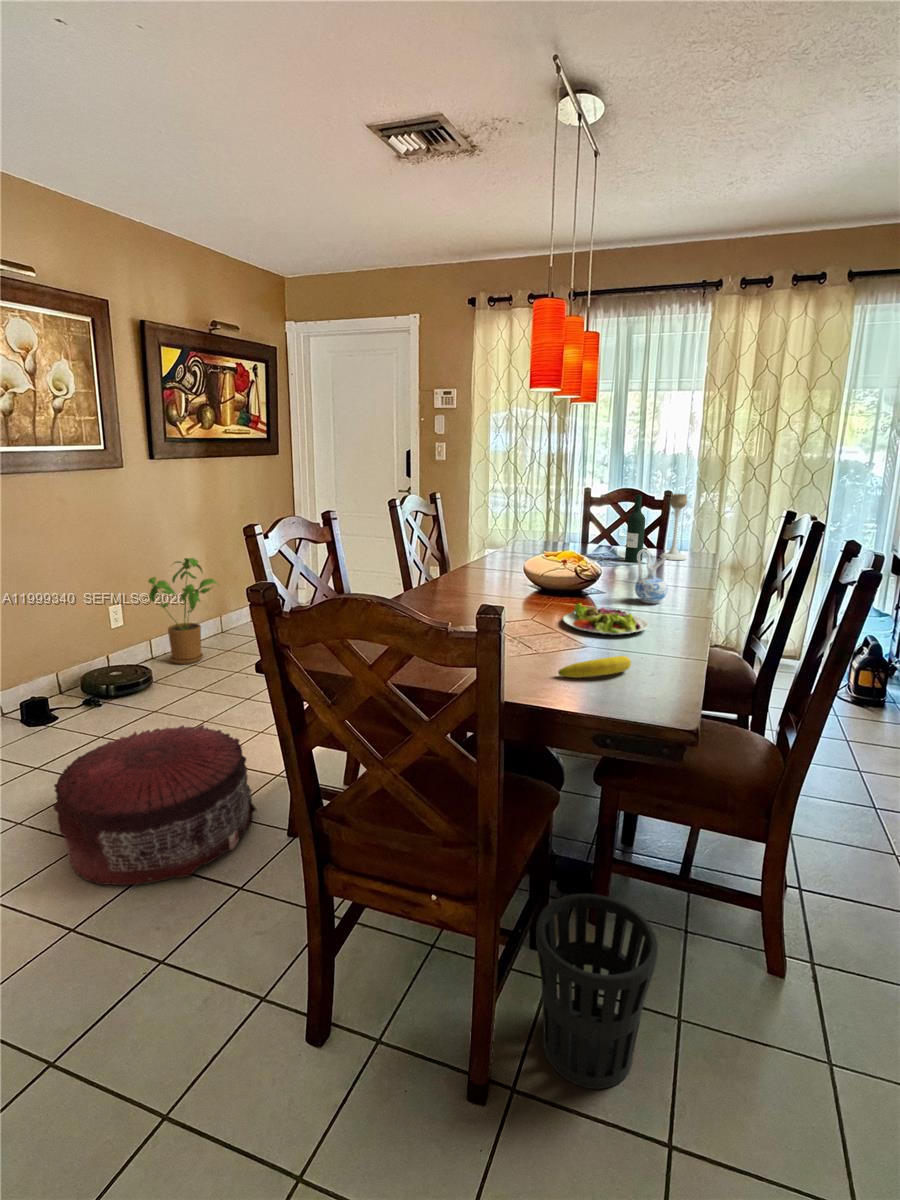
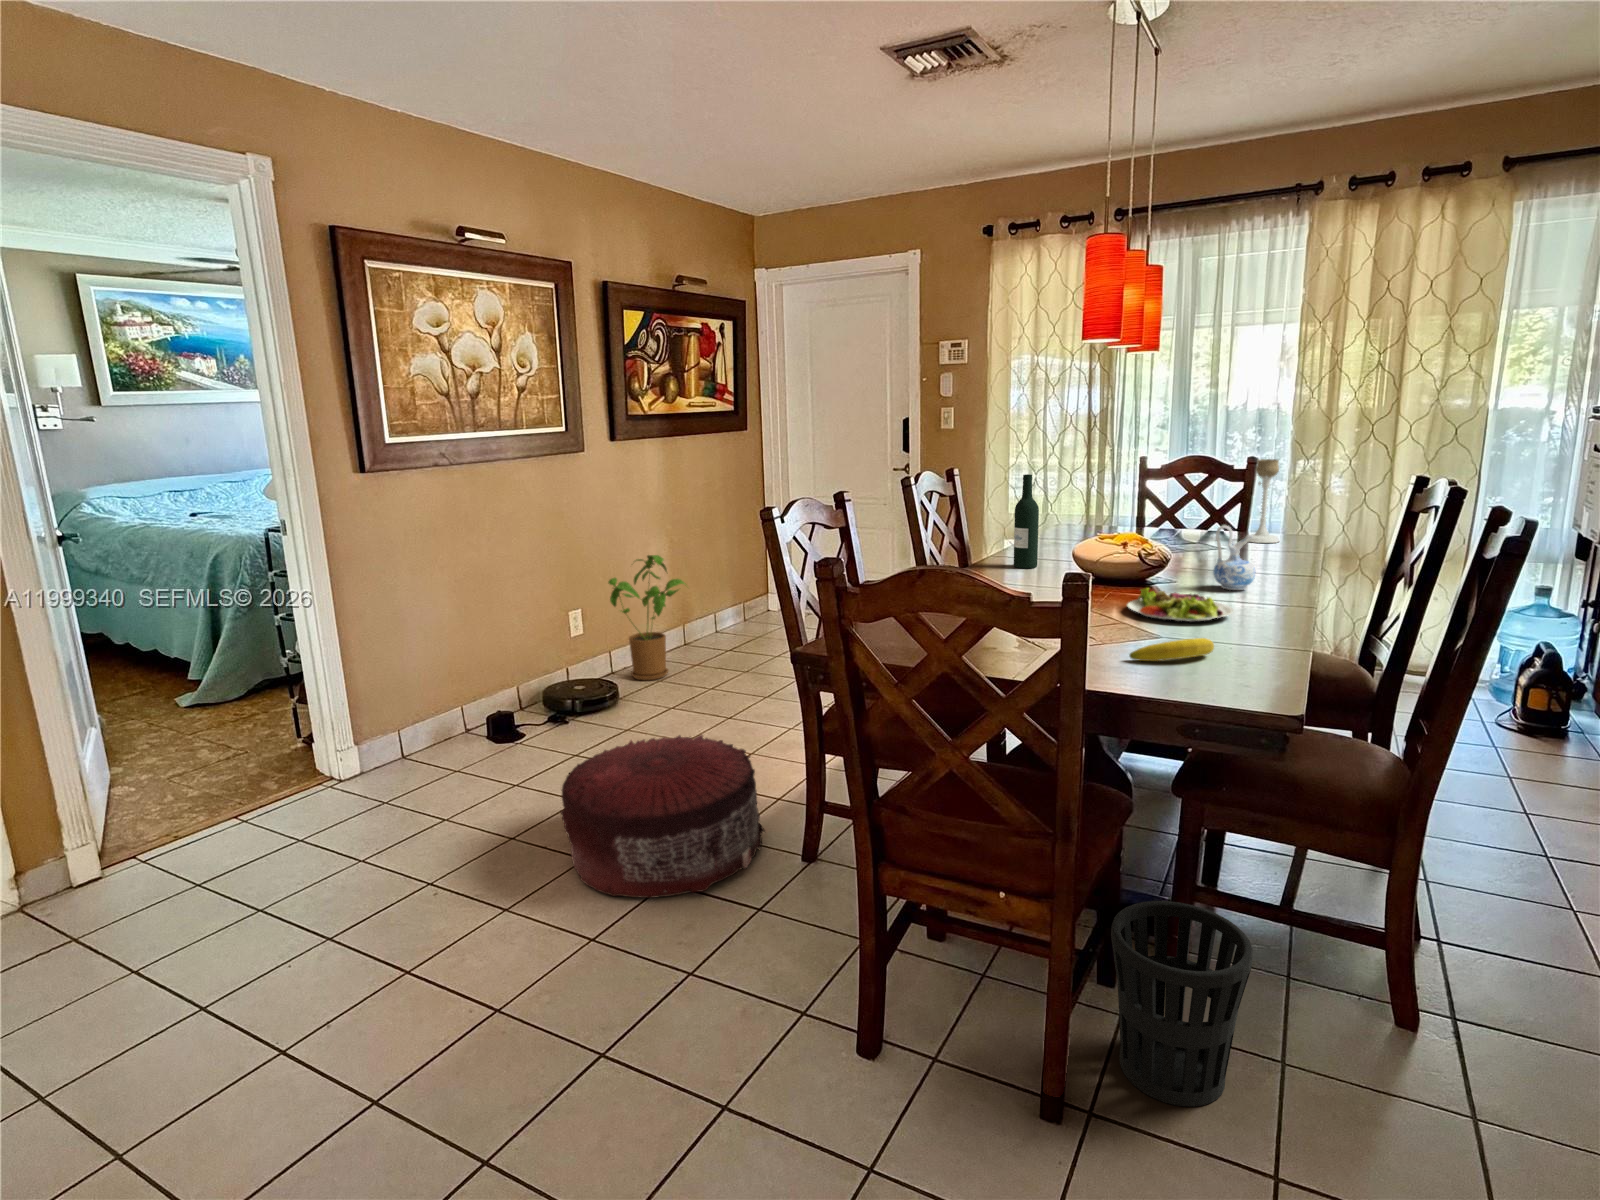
wine bottle: present [625,495,645,562] -> present [1014,474,1039,568]

